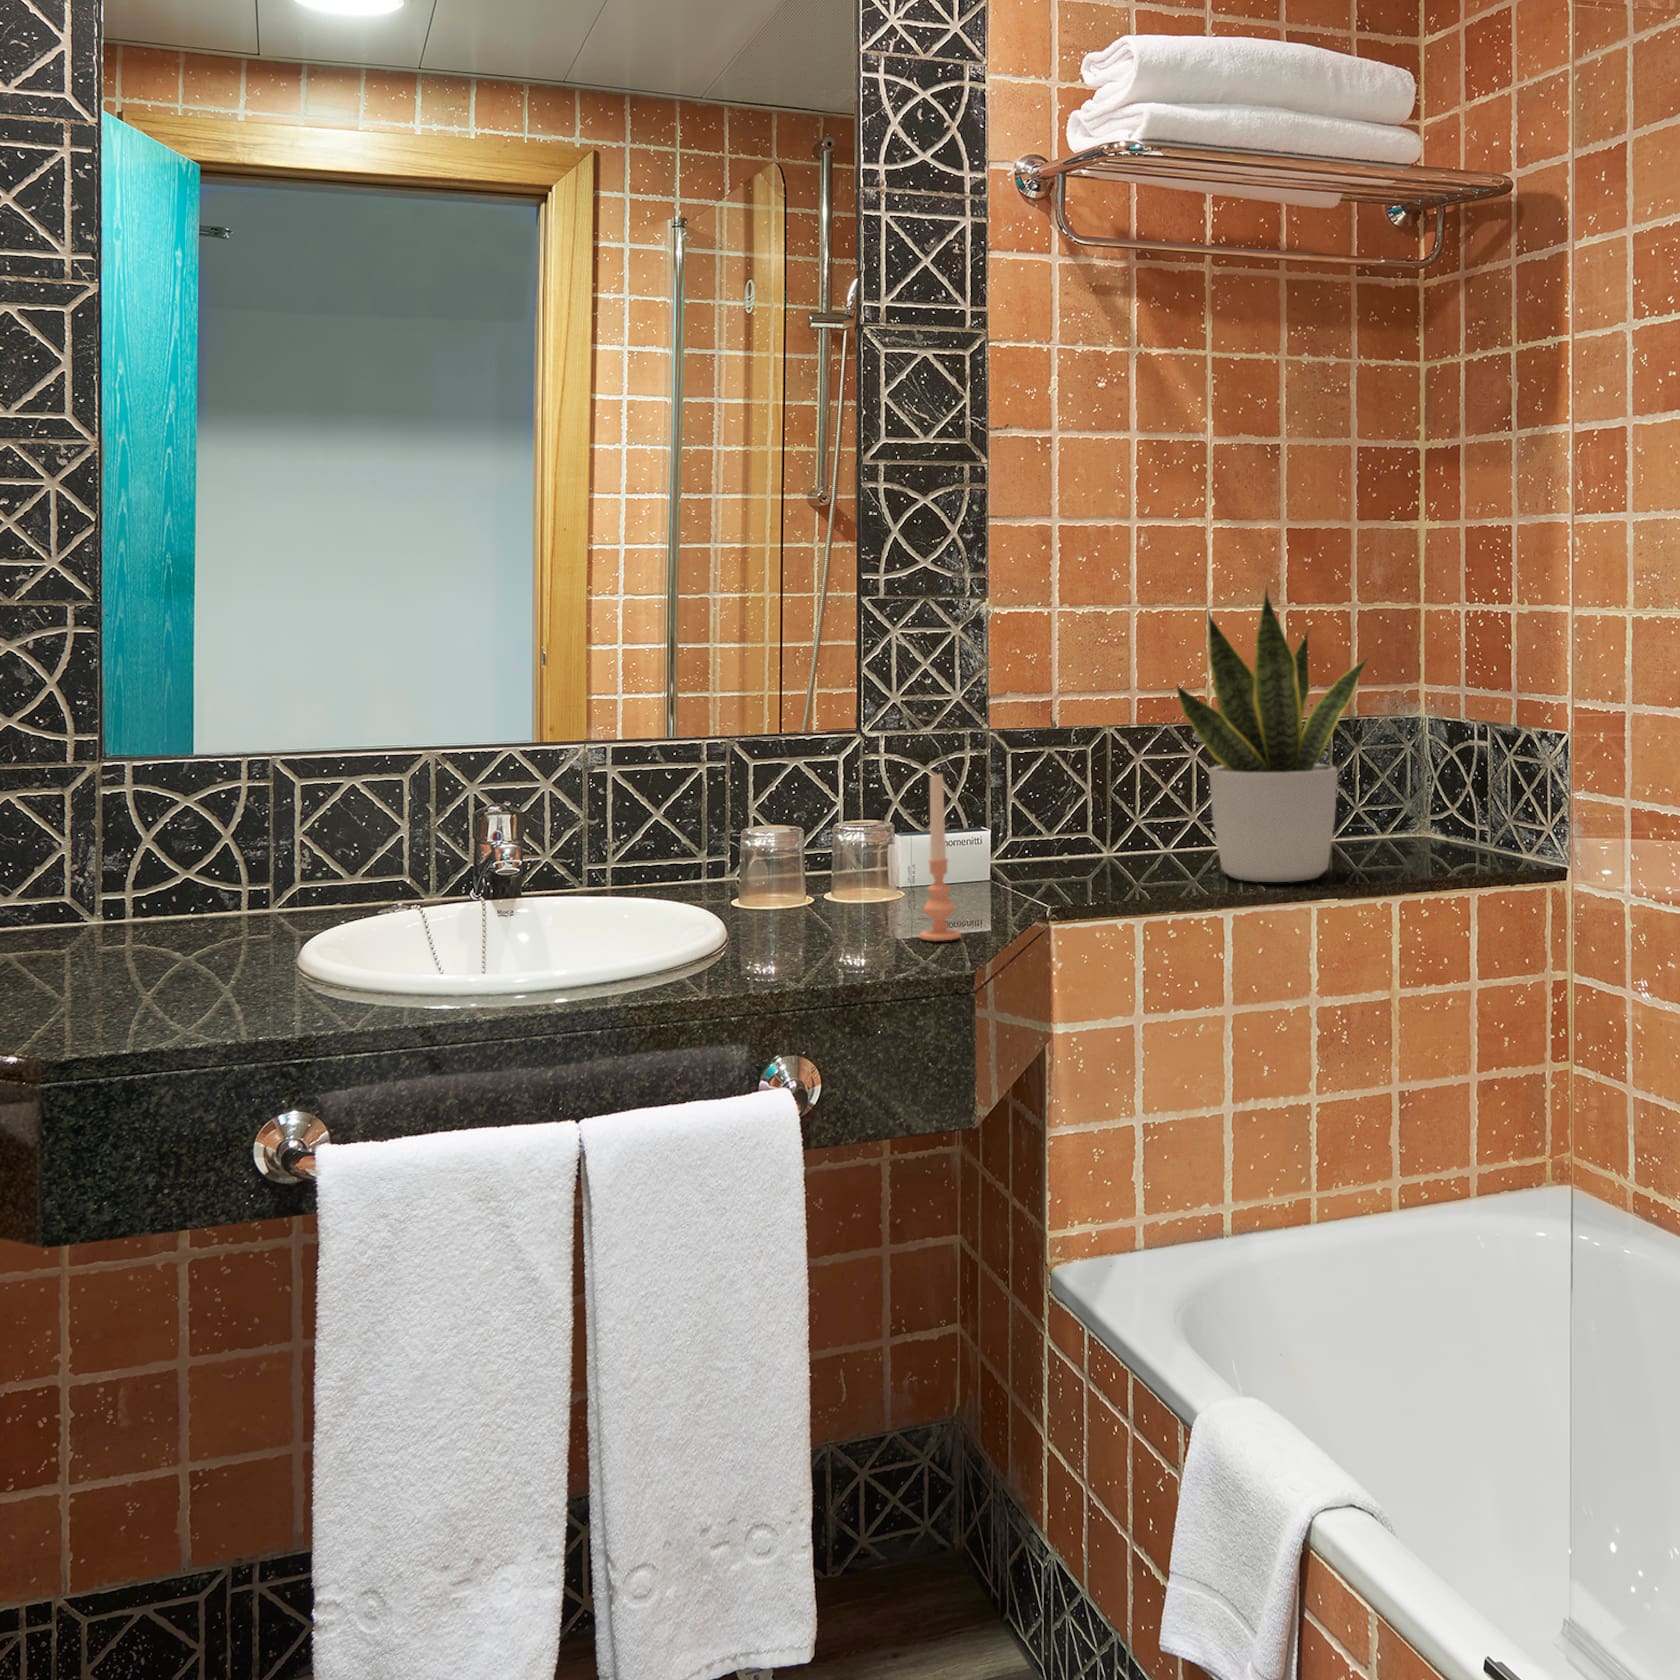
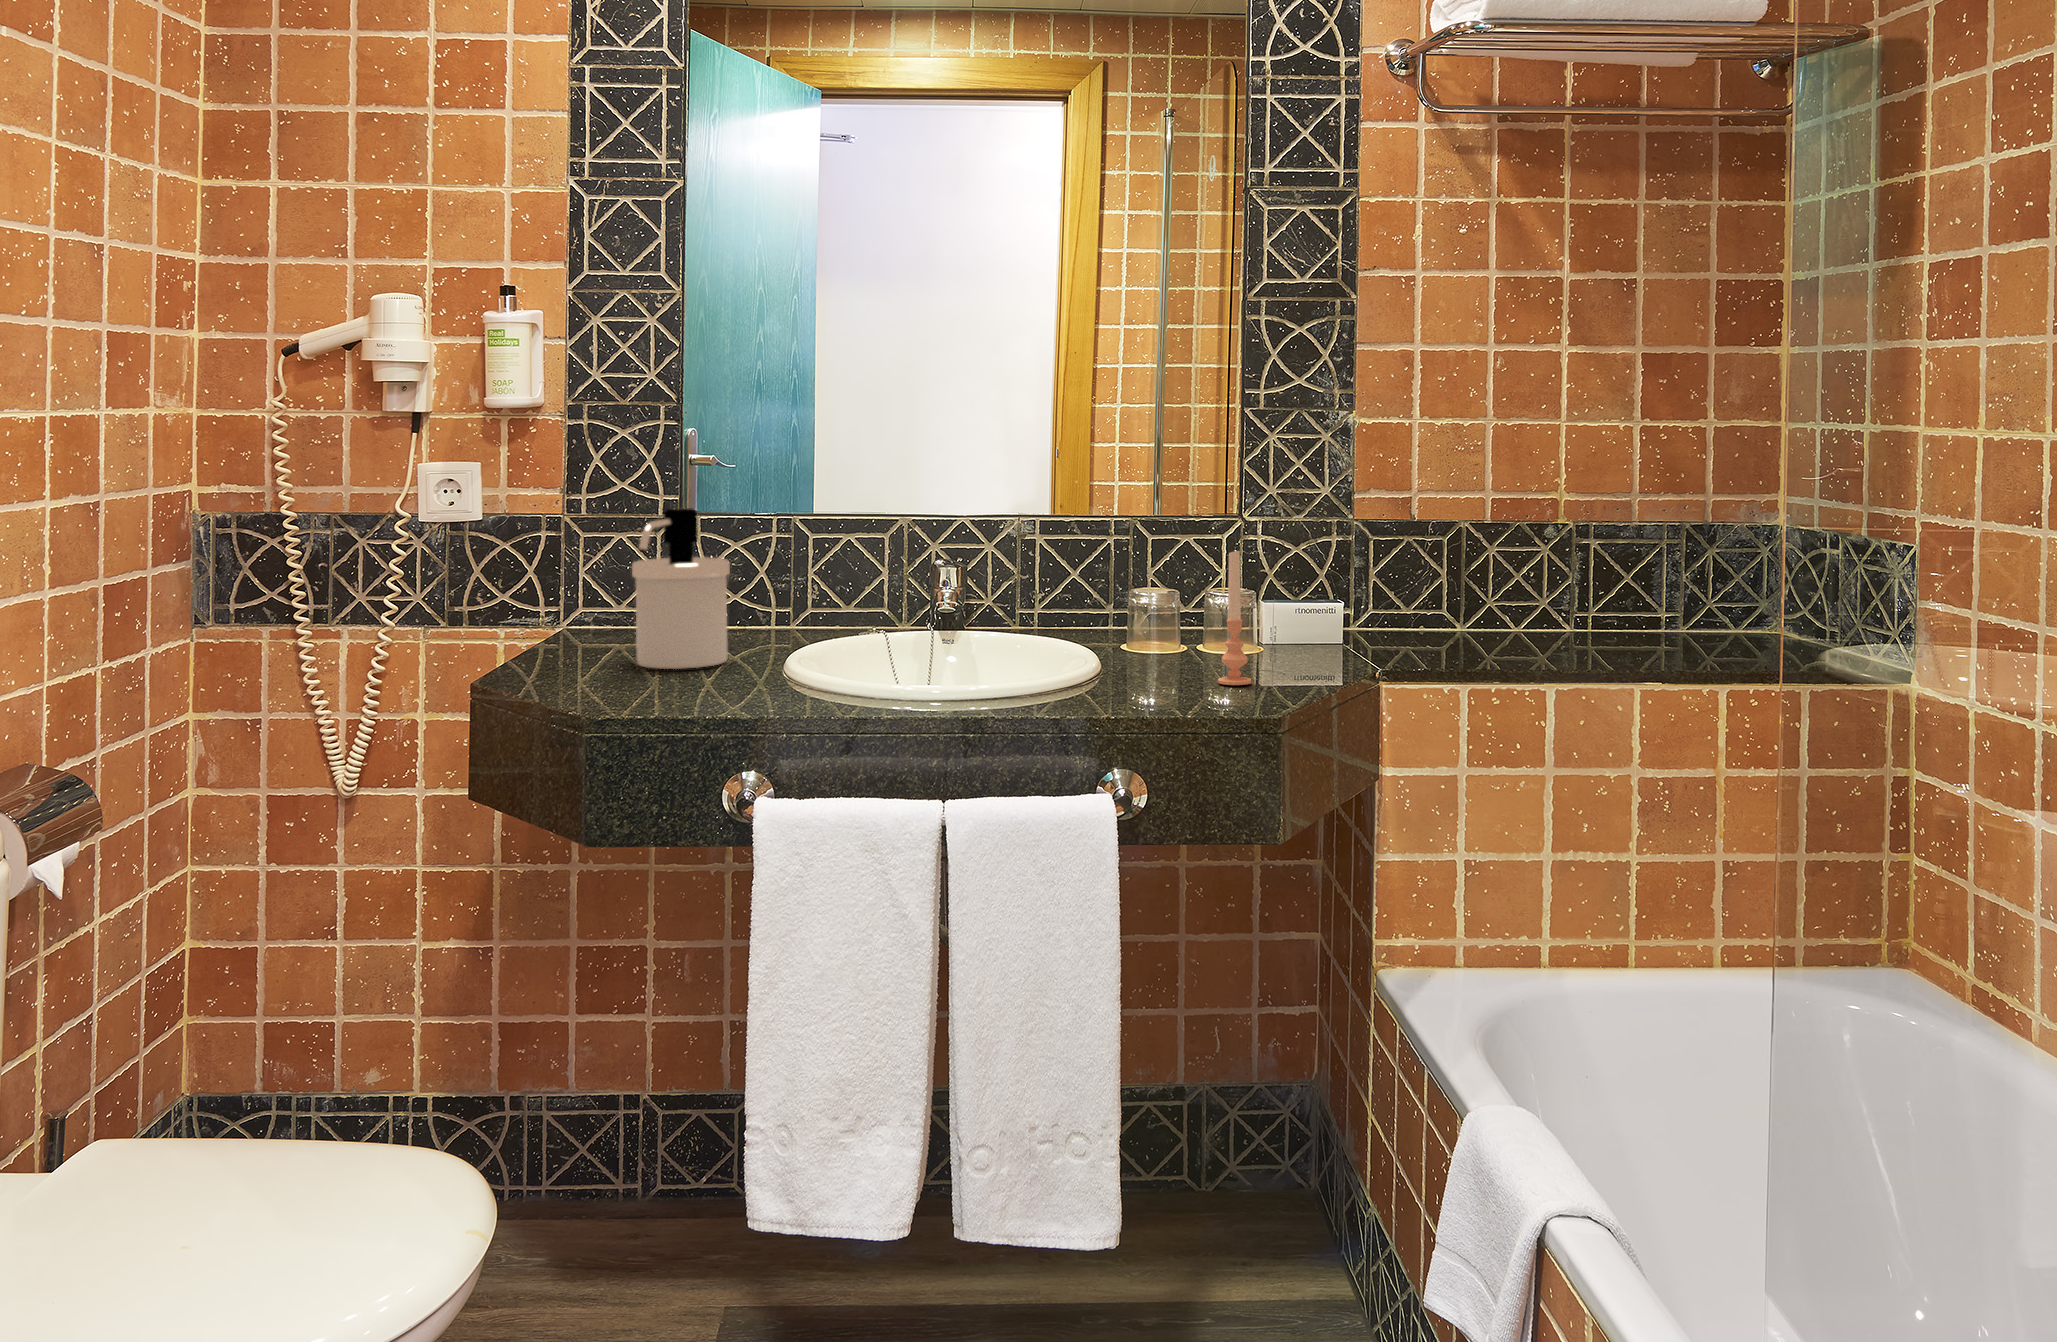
potted plant: present [1176,589,1367,882] -> none [1495,400,1691,662]
soap dispenser: none [91,749,239,980] -> present [632,508,730,669]

